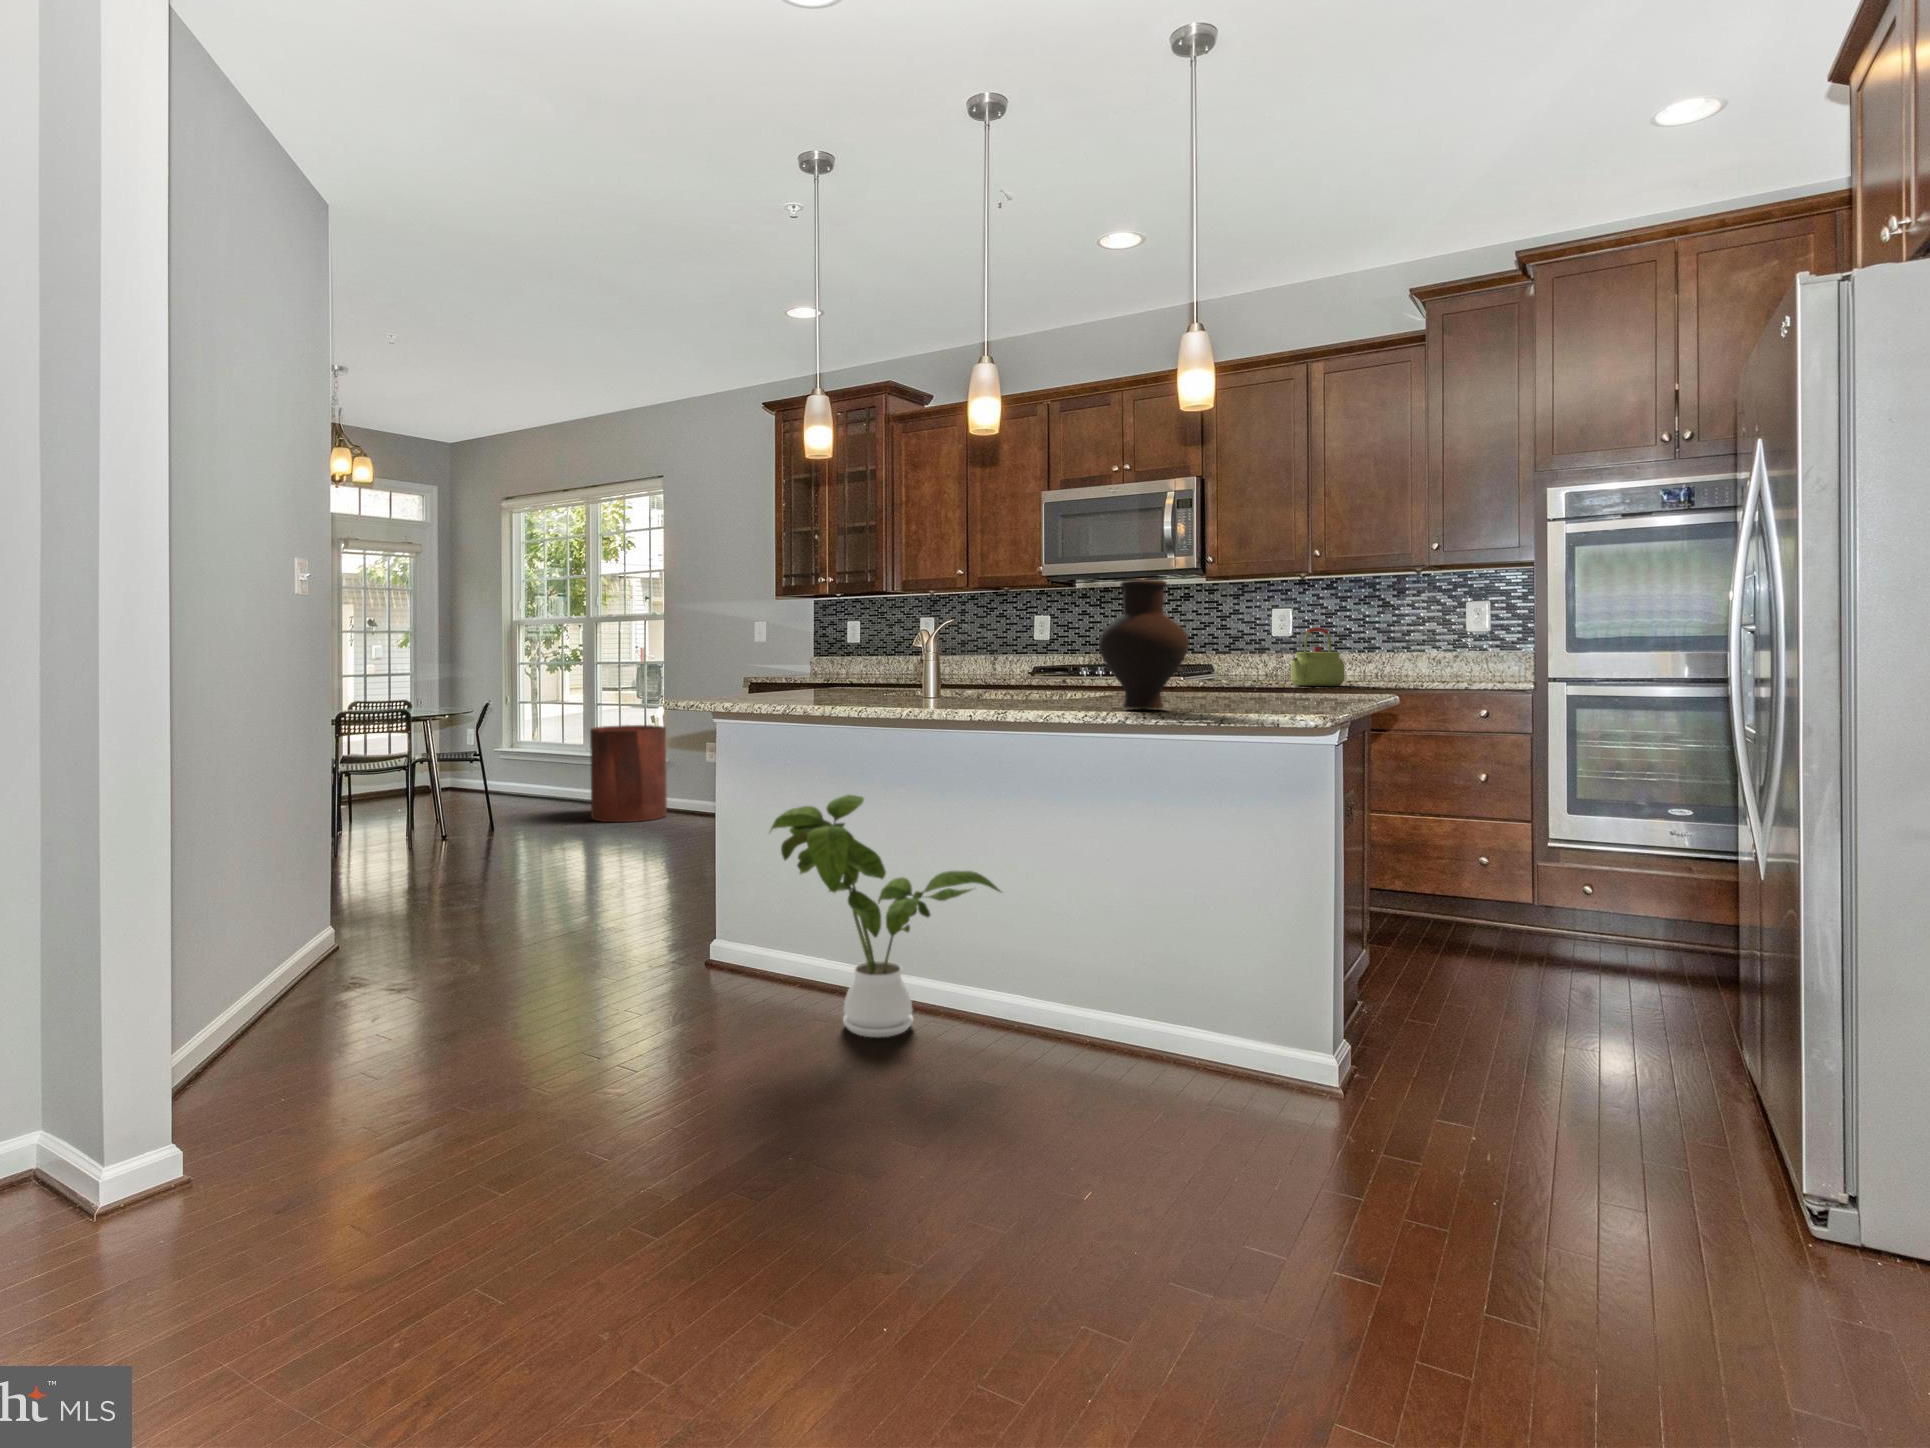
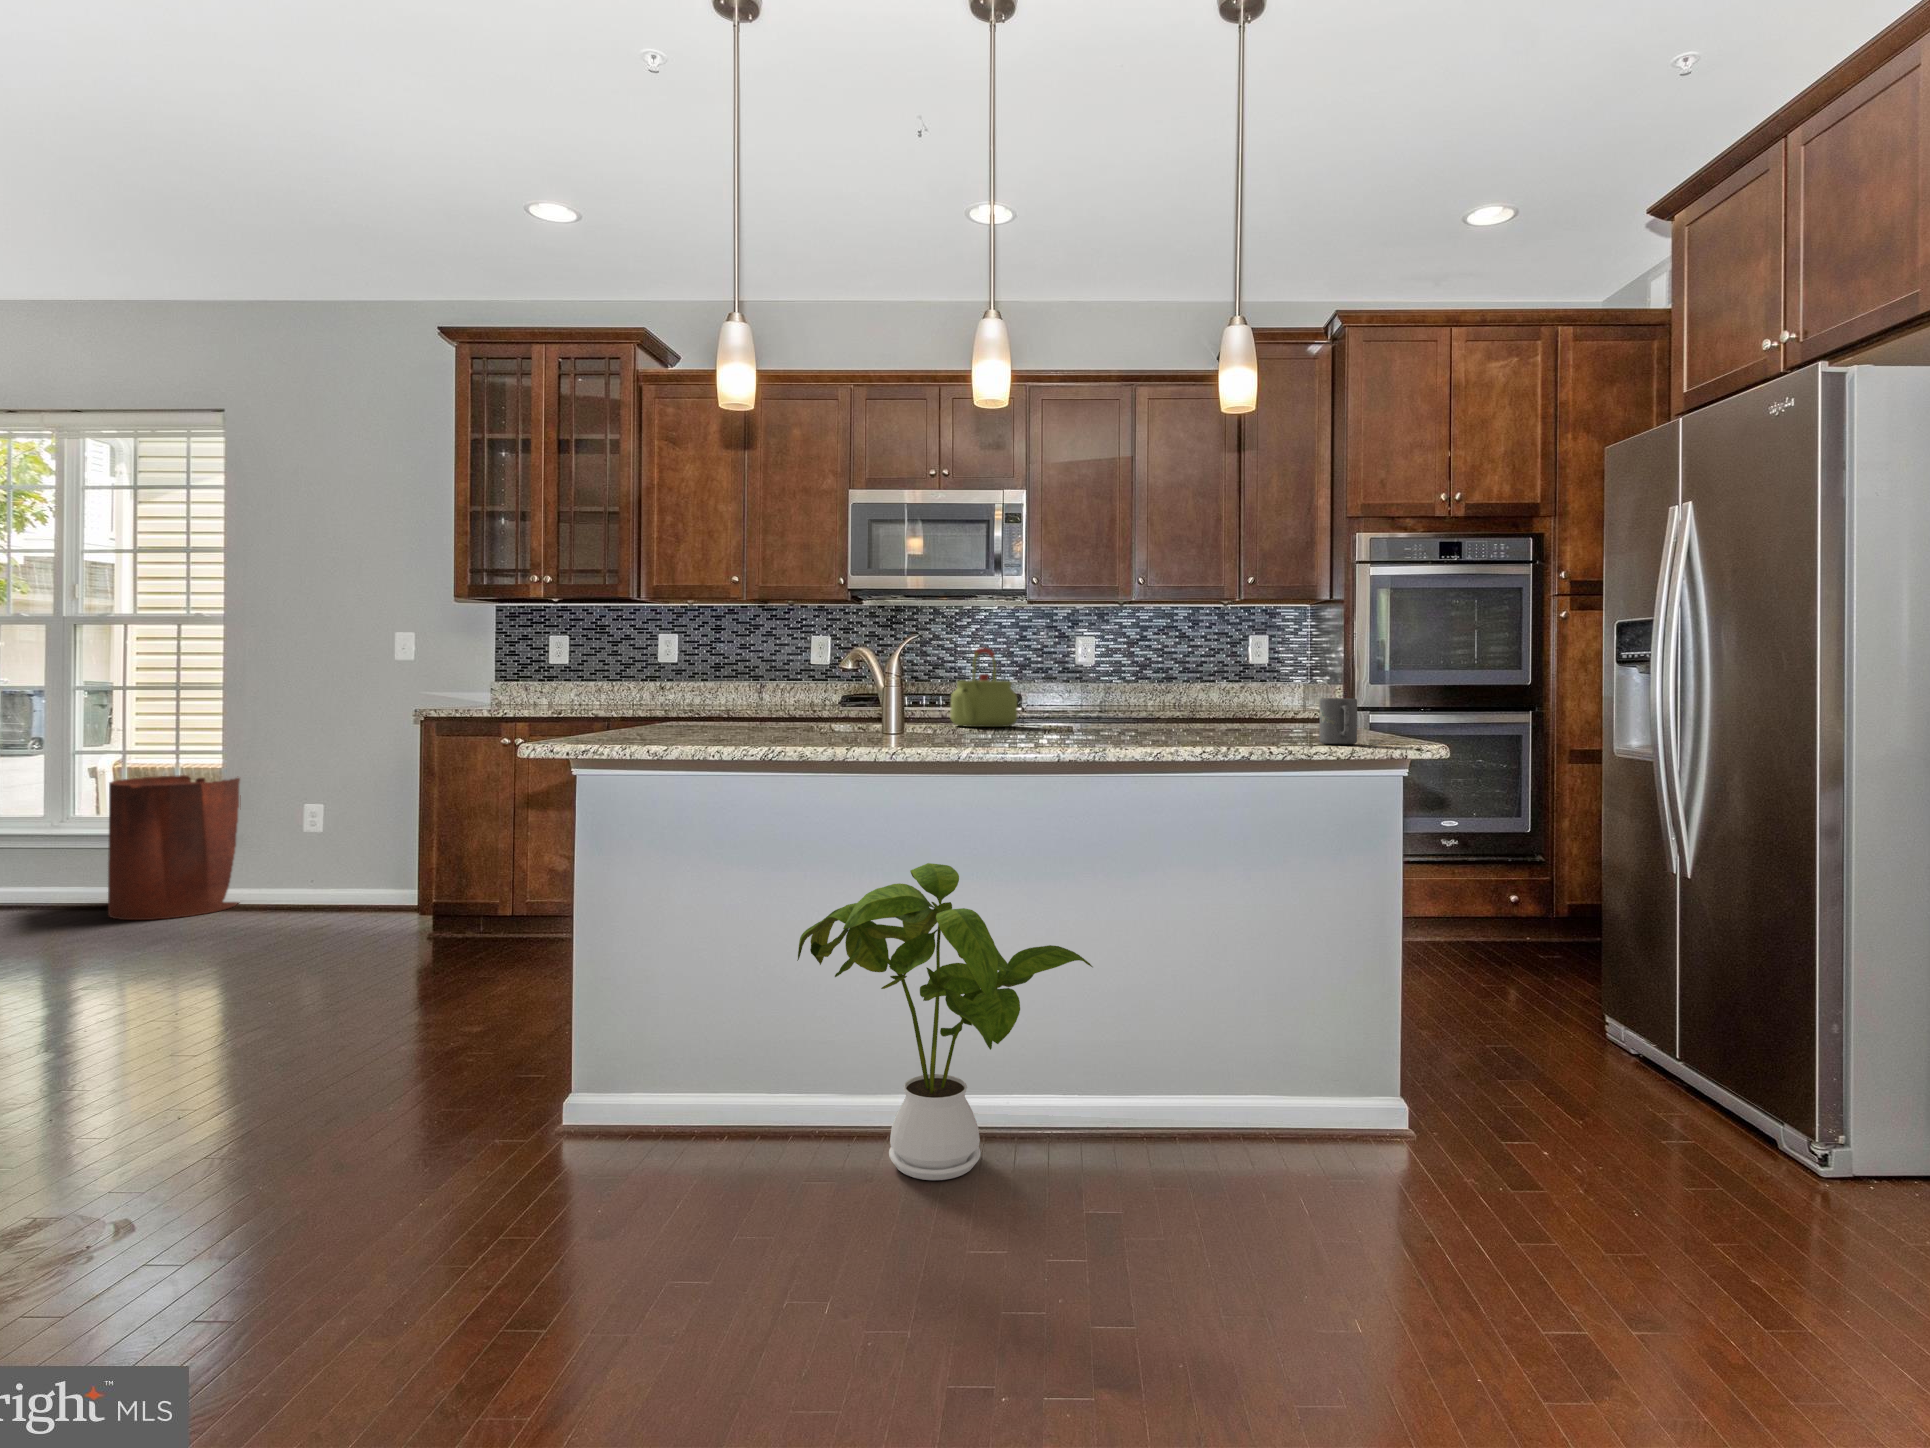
vase: present [1099,580,1189,709] -> none [1180,600,1280,743]
kettle: present [1291,627,1344,686] -> present [950,648,1017,727]
mug: none [1231,669,1267,712] -> present [1319,698,1357,744]

